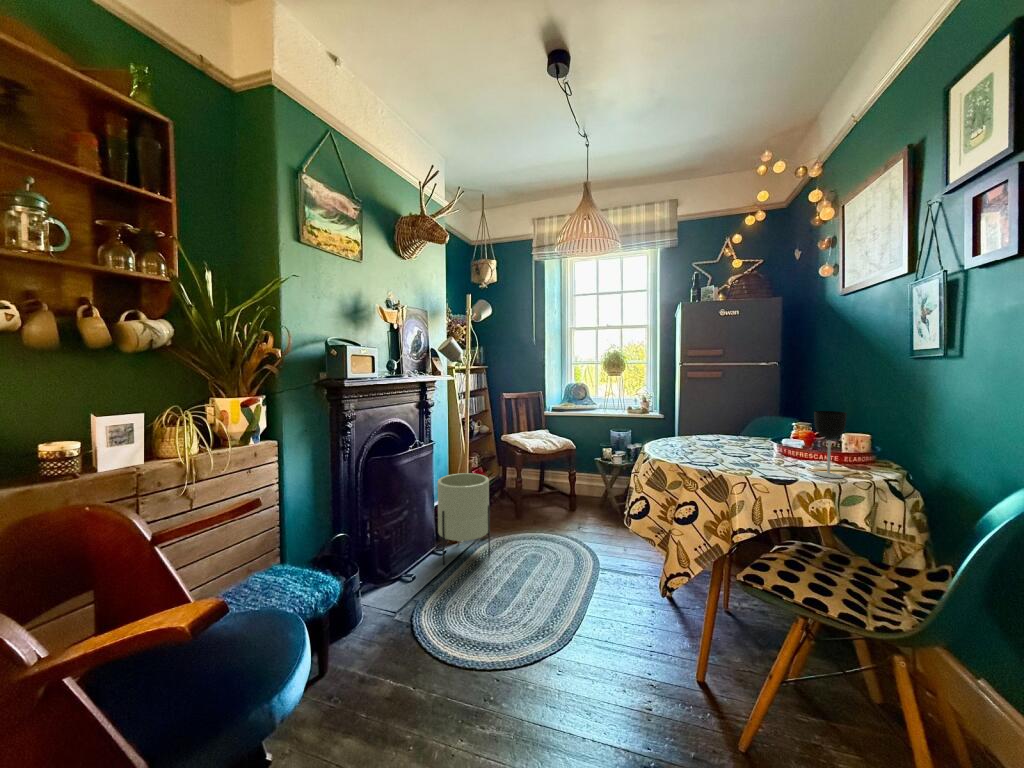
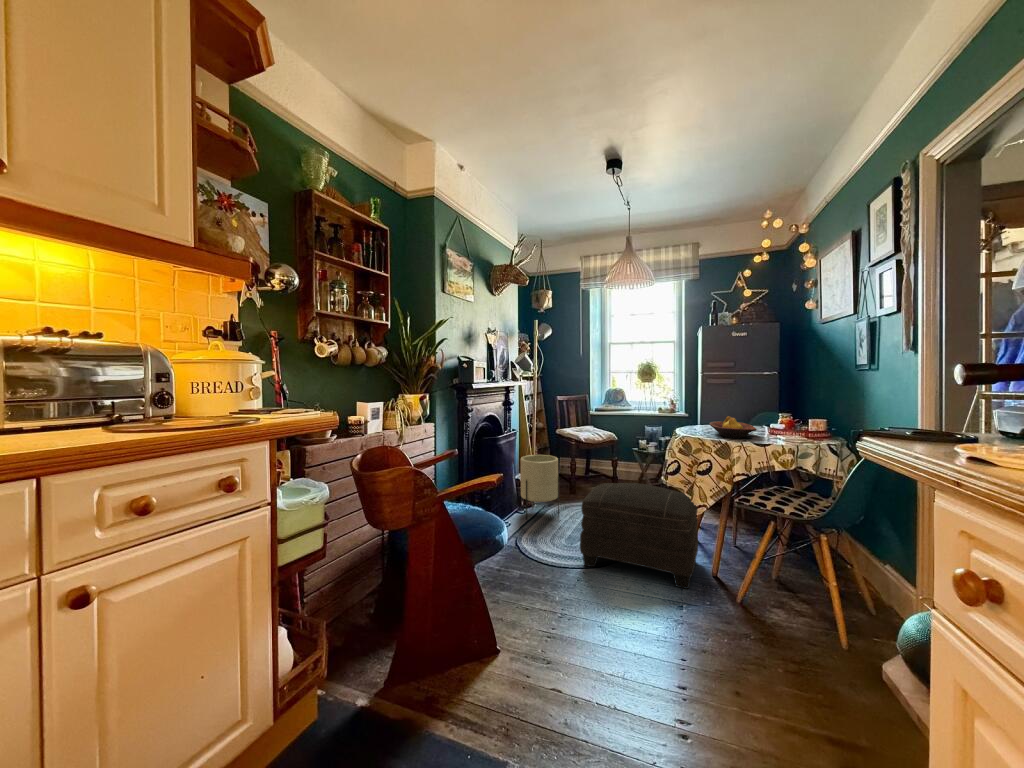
wine glass: present [814,411,847,478] -> none [783,404,802,443]
fruit bowl: none [692,427,767,465] -> present [709,416,757,438]
ottoman: none [495,525,675,714] -> present [580,483,698,589]

